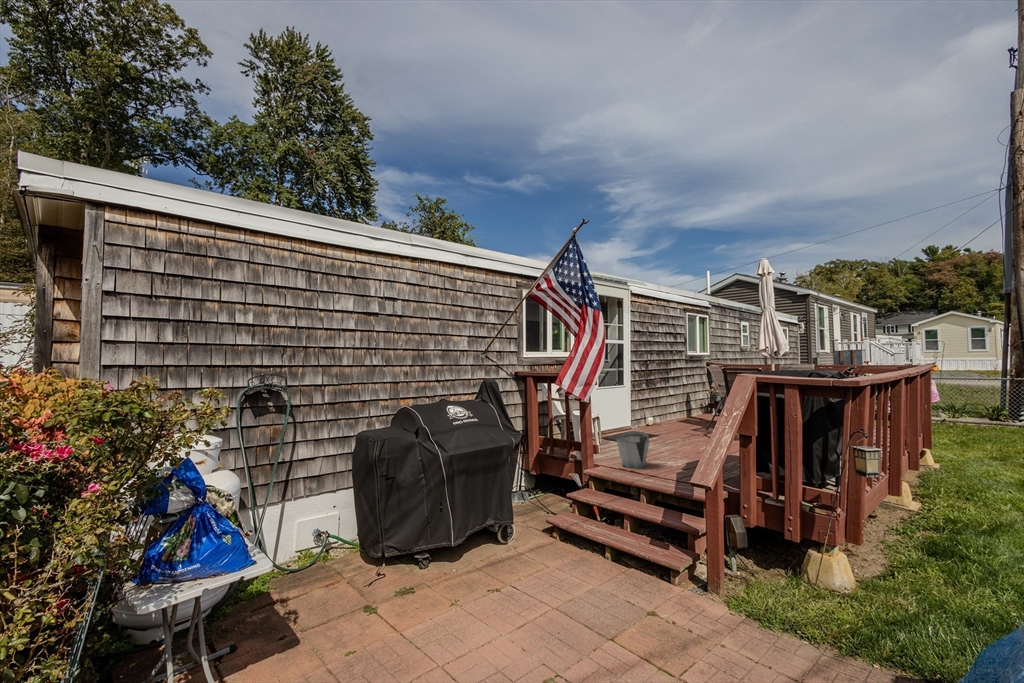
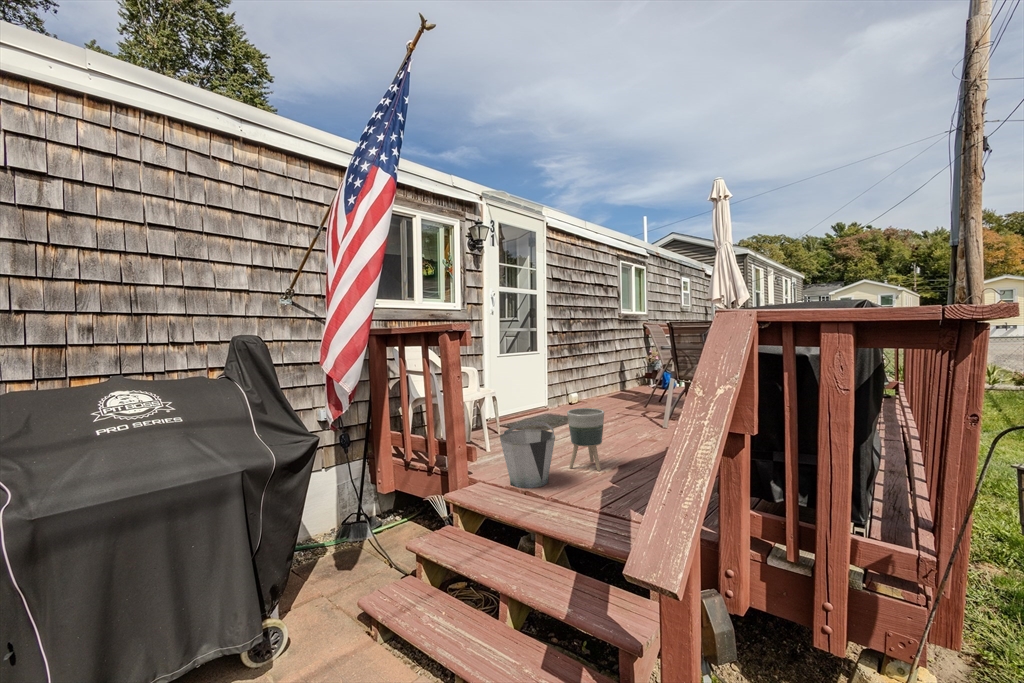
planter: none [655,425,678,463] -> present [567,408,604,471]

